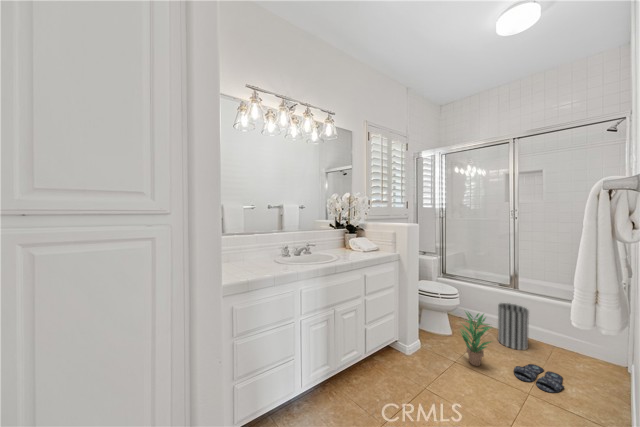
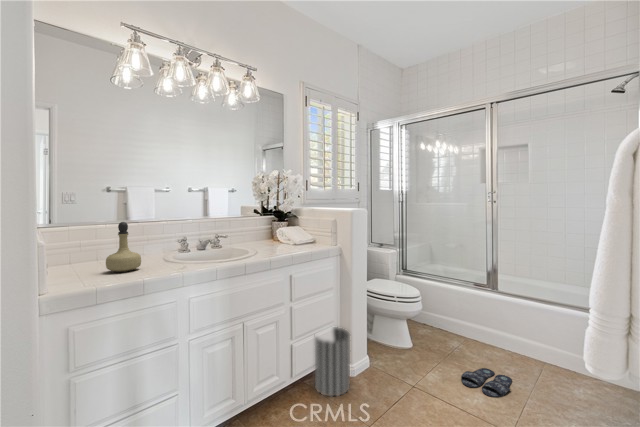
perfume bottle: none [243,235,266,273] -> present [106,222,141,272]
wastebasket: present [498,303,529,350] -> present [315,327,350,396]
potted plant: present [461,312,492,366] -> none [404,310,439,375]

